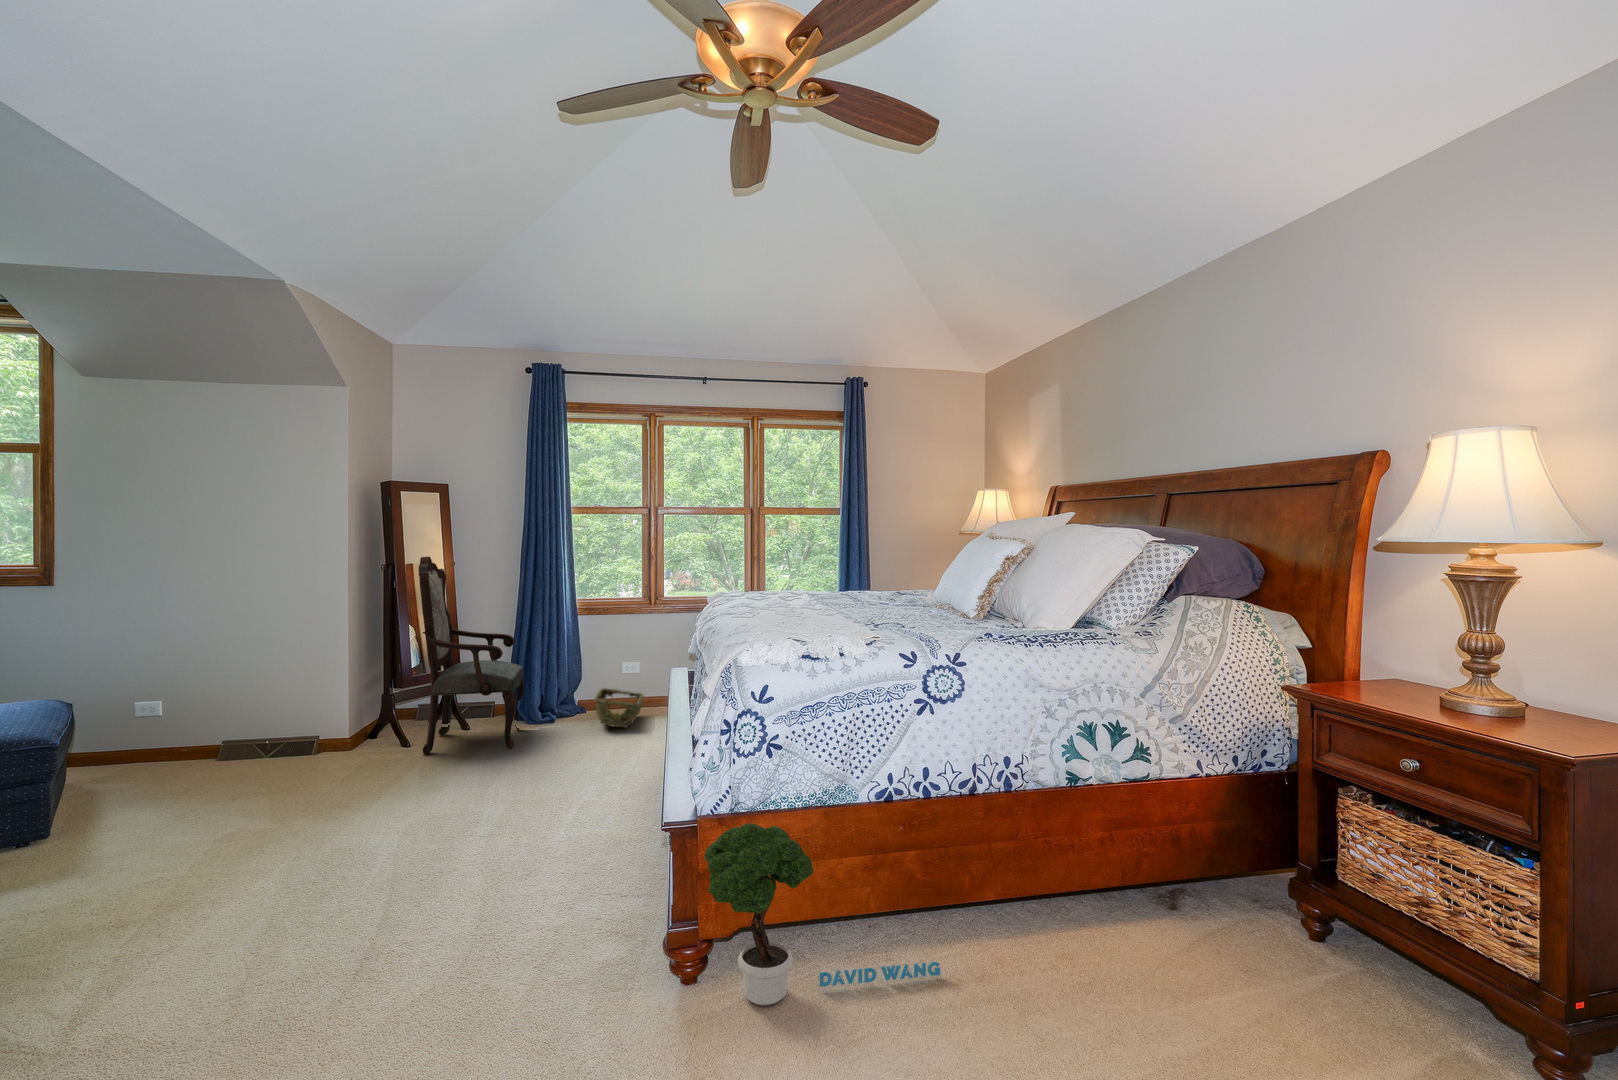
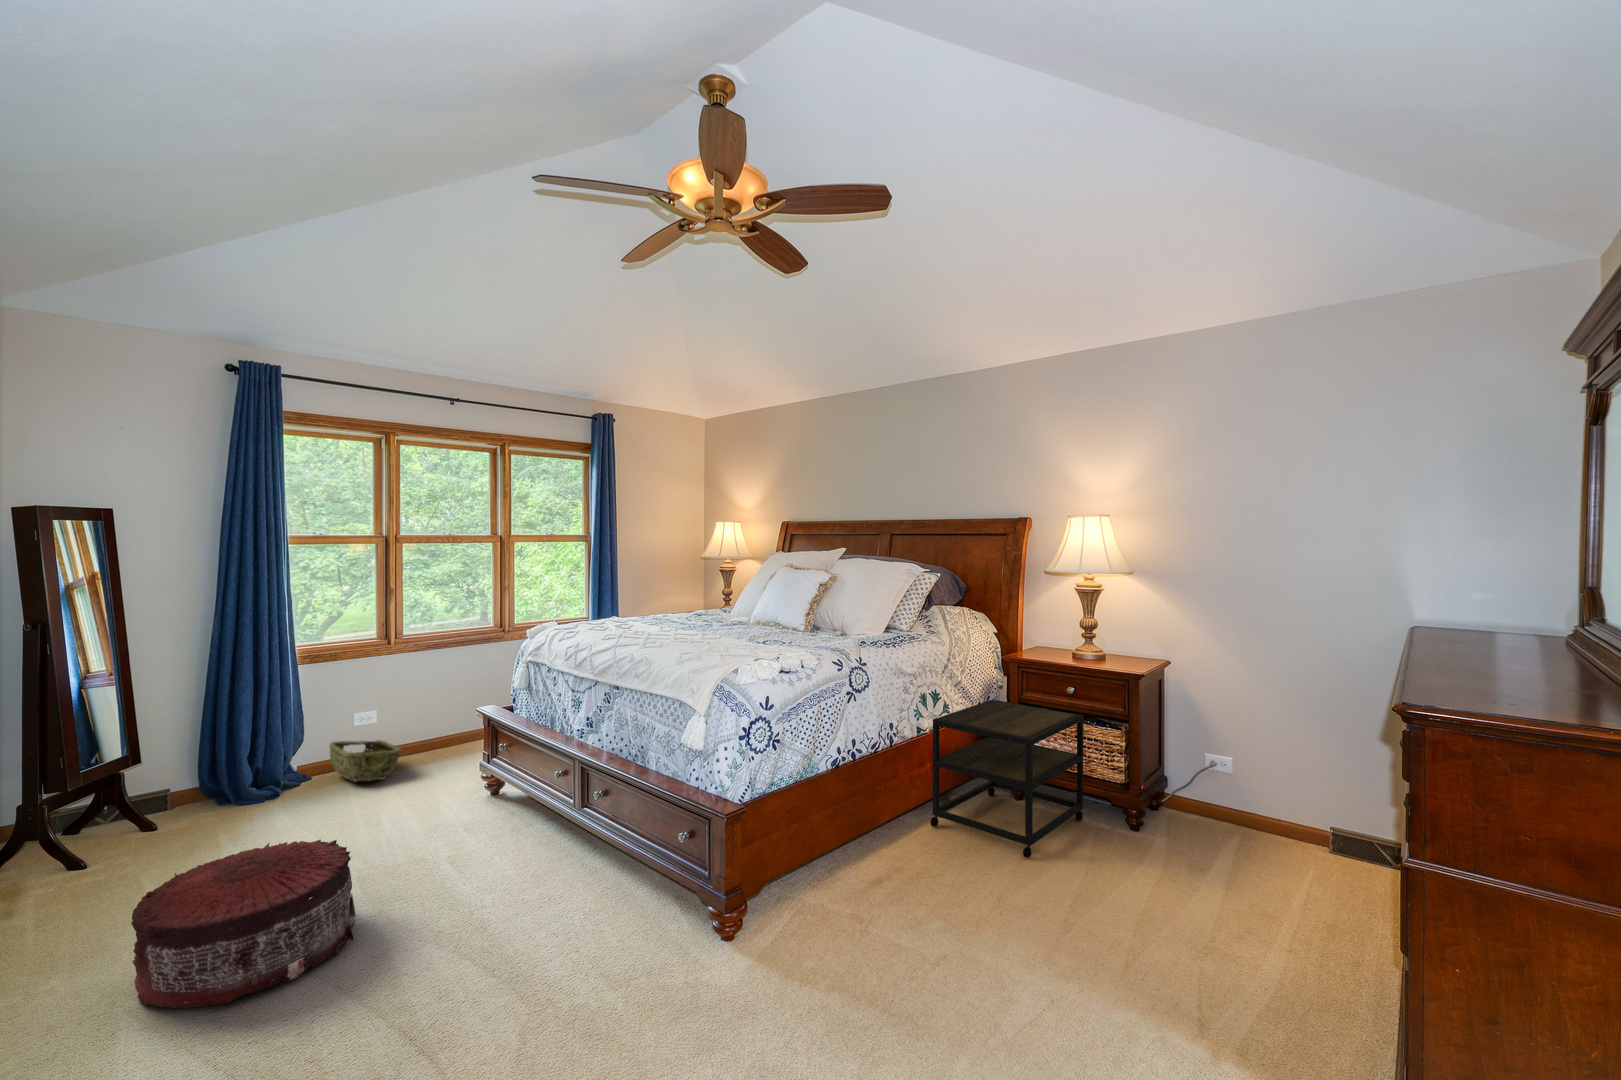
armchair: present [419,557,524,754] -> none [93,604,261,864]
pouf: none [304,753,466,869] -> present [131,840,356,1008]
side table: none [1082,755,1397,1031] -> present [930,700,1083,858]
potted tree: present [704,823,940,1005] -> none [756,801,894,935]

